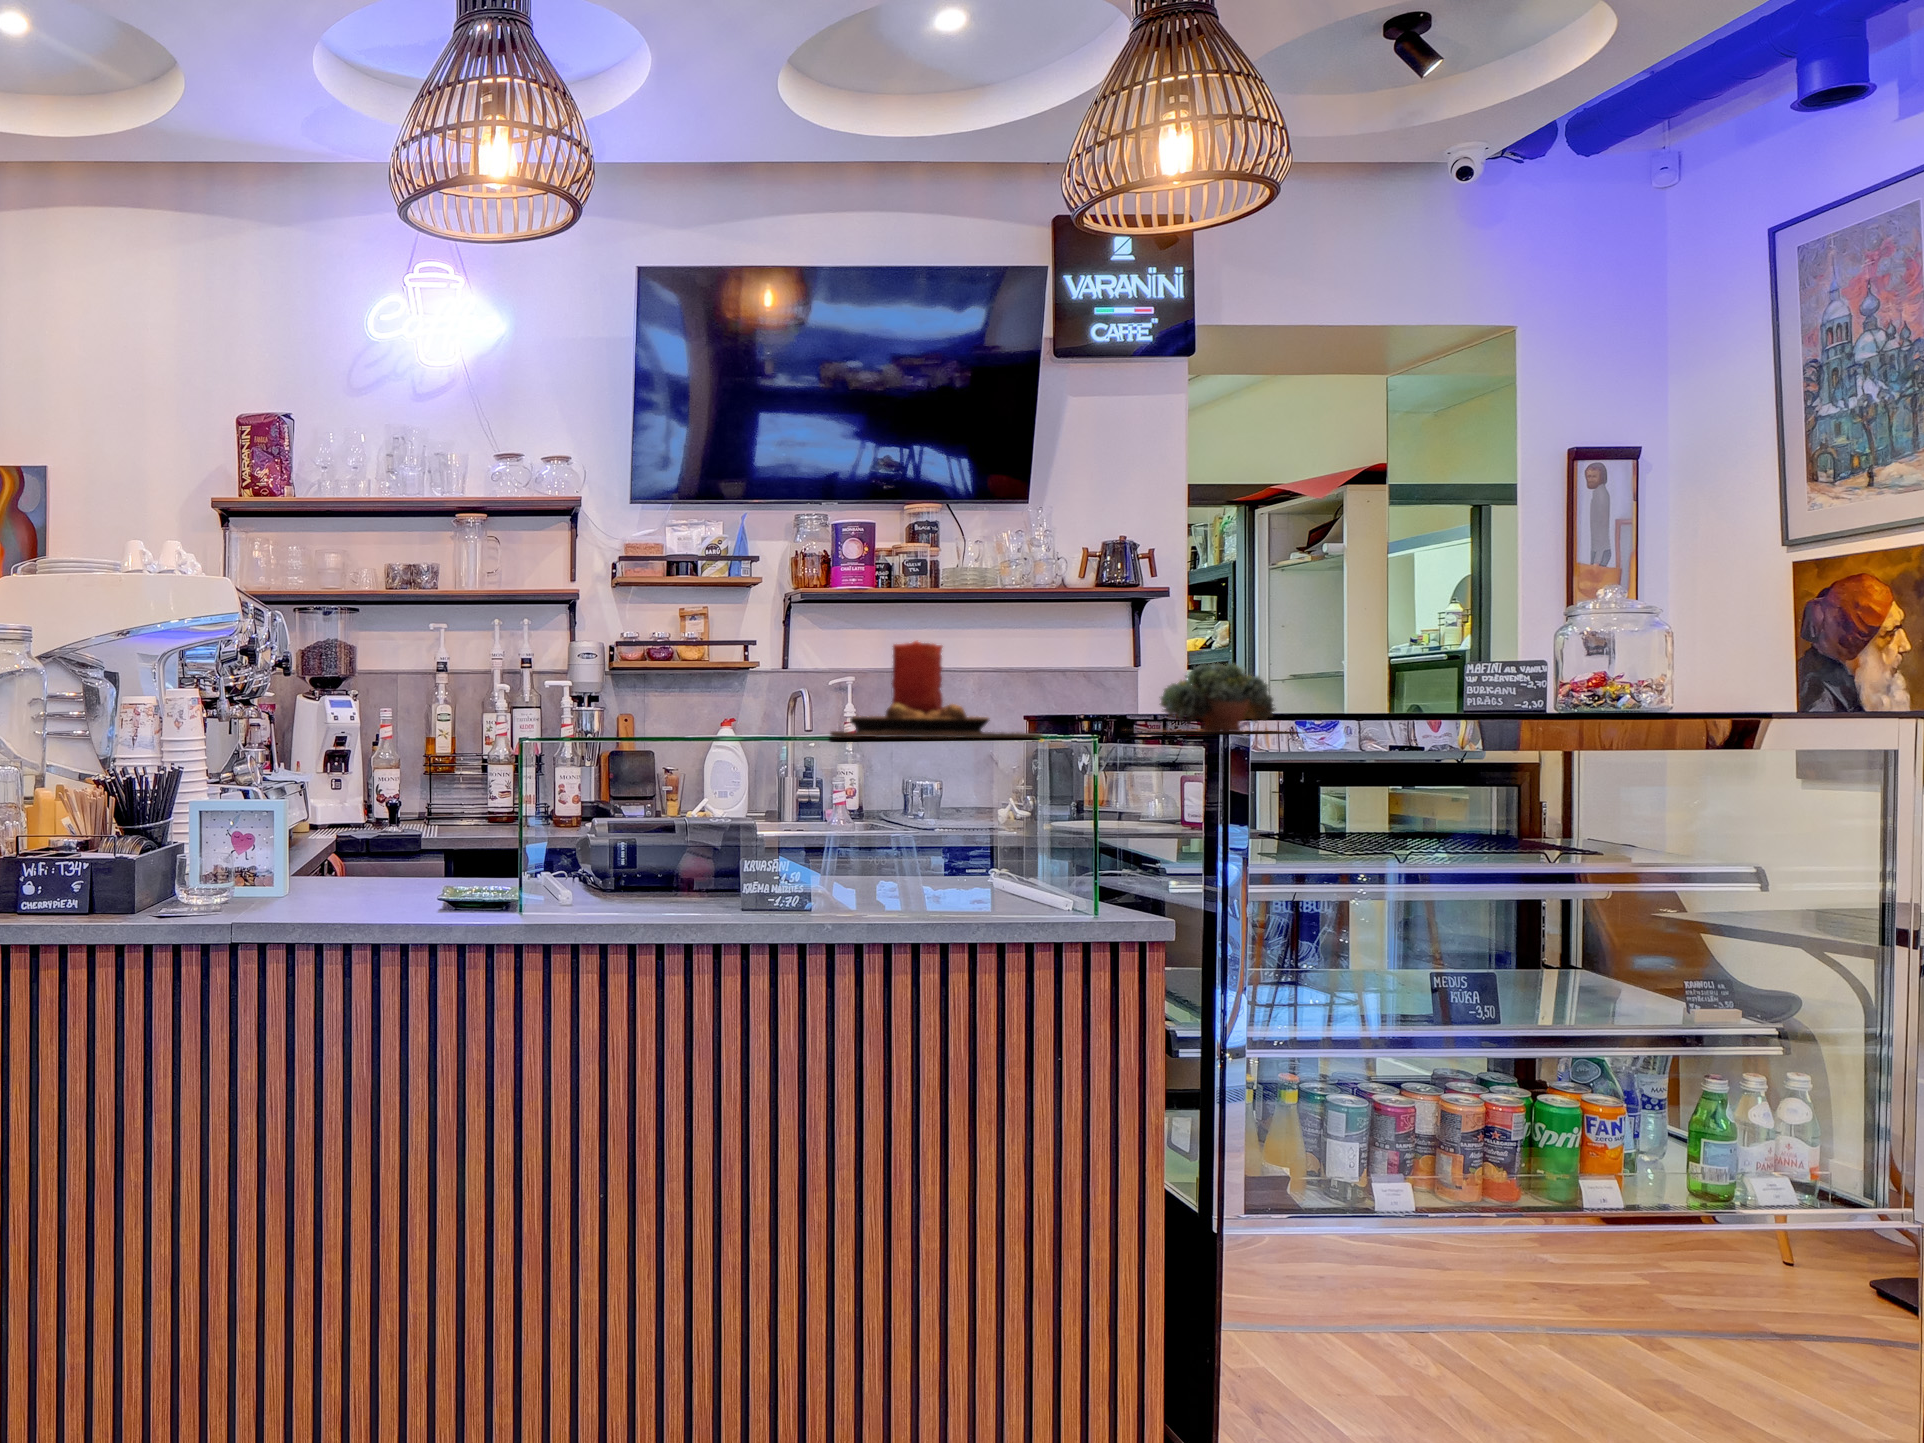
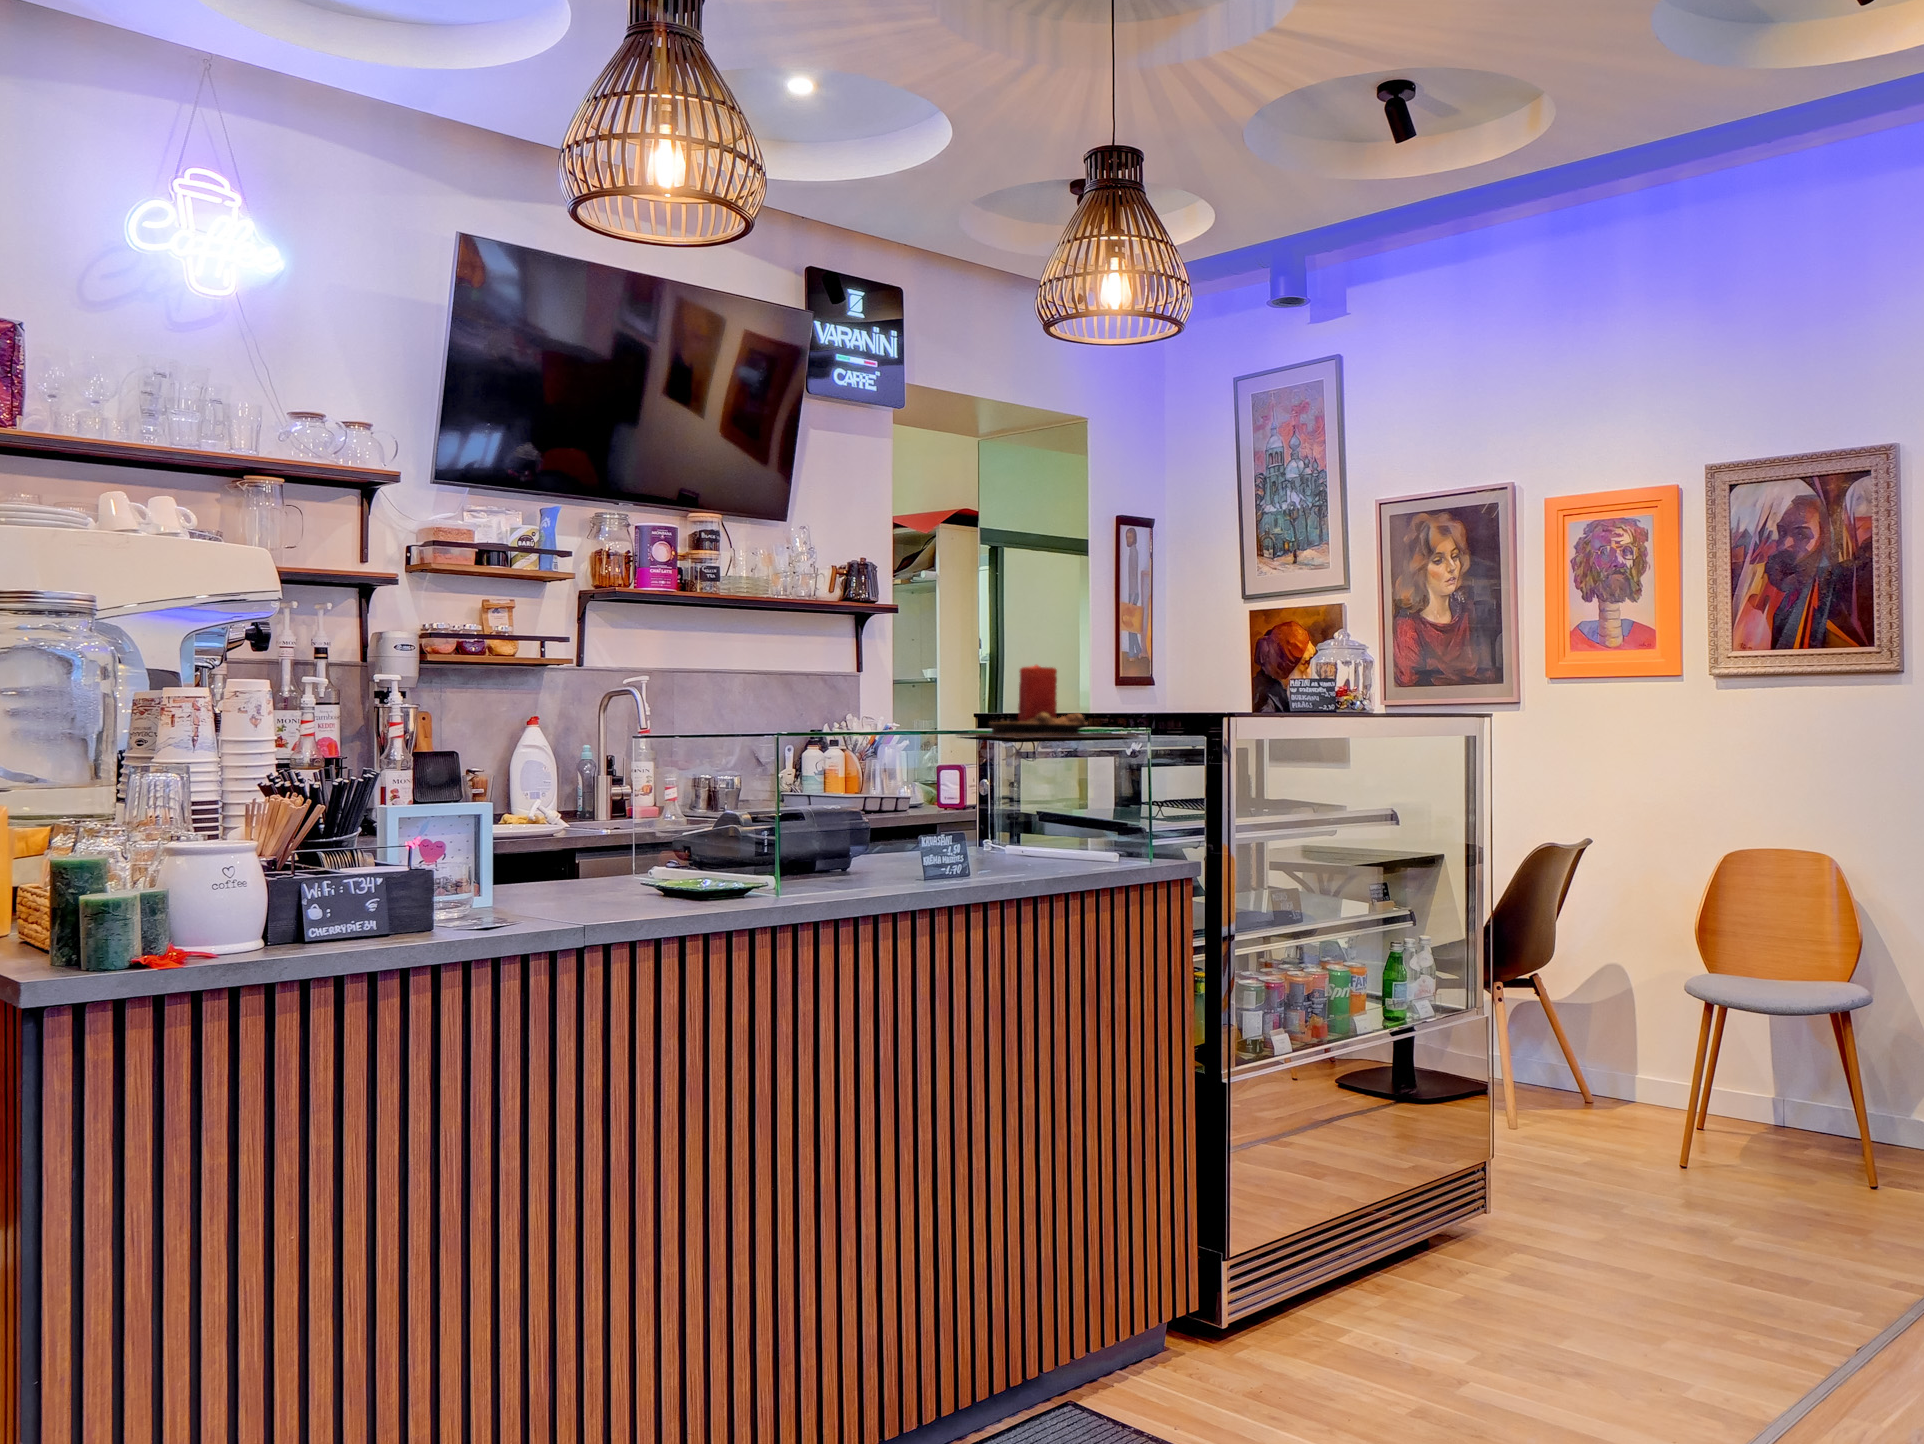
succulent plant: present [1136,663,1276,732] -> none [1122,683,1236,732]

